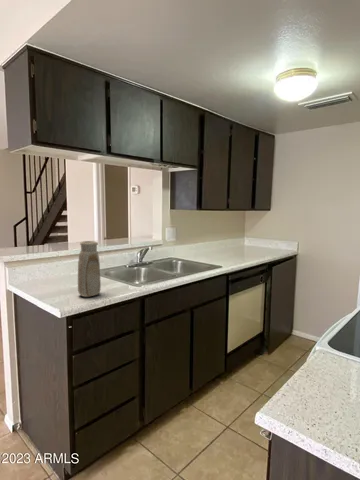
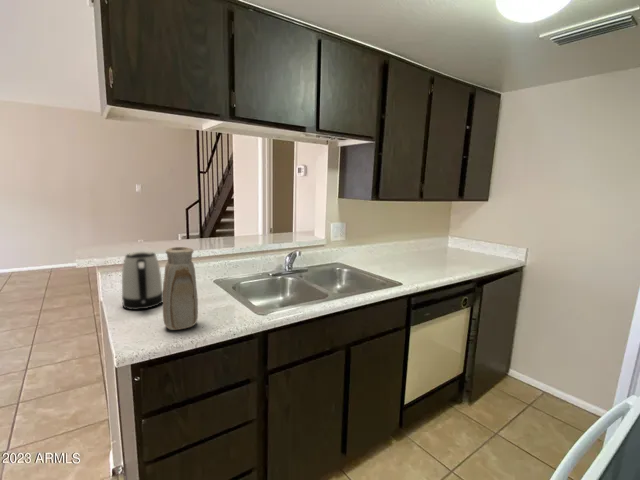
kettle: none [35,248,63,289] -> present [122,251,163,310]

